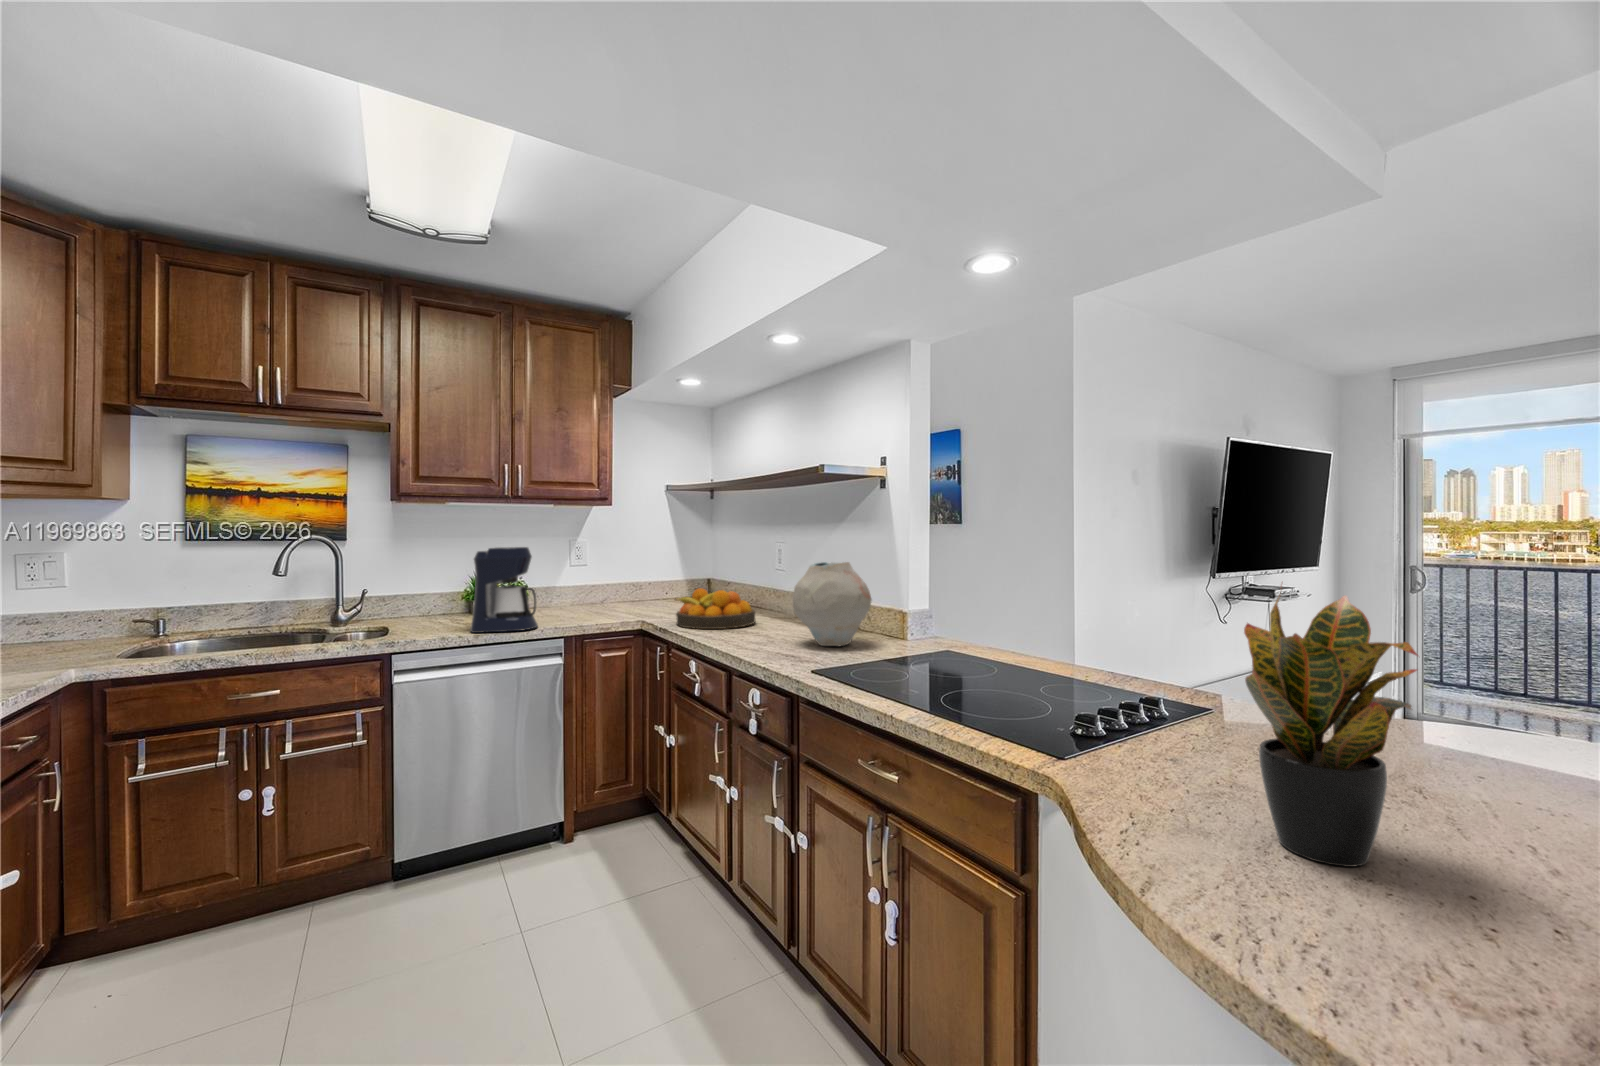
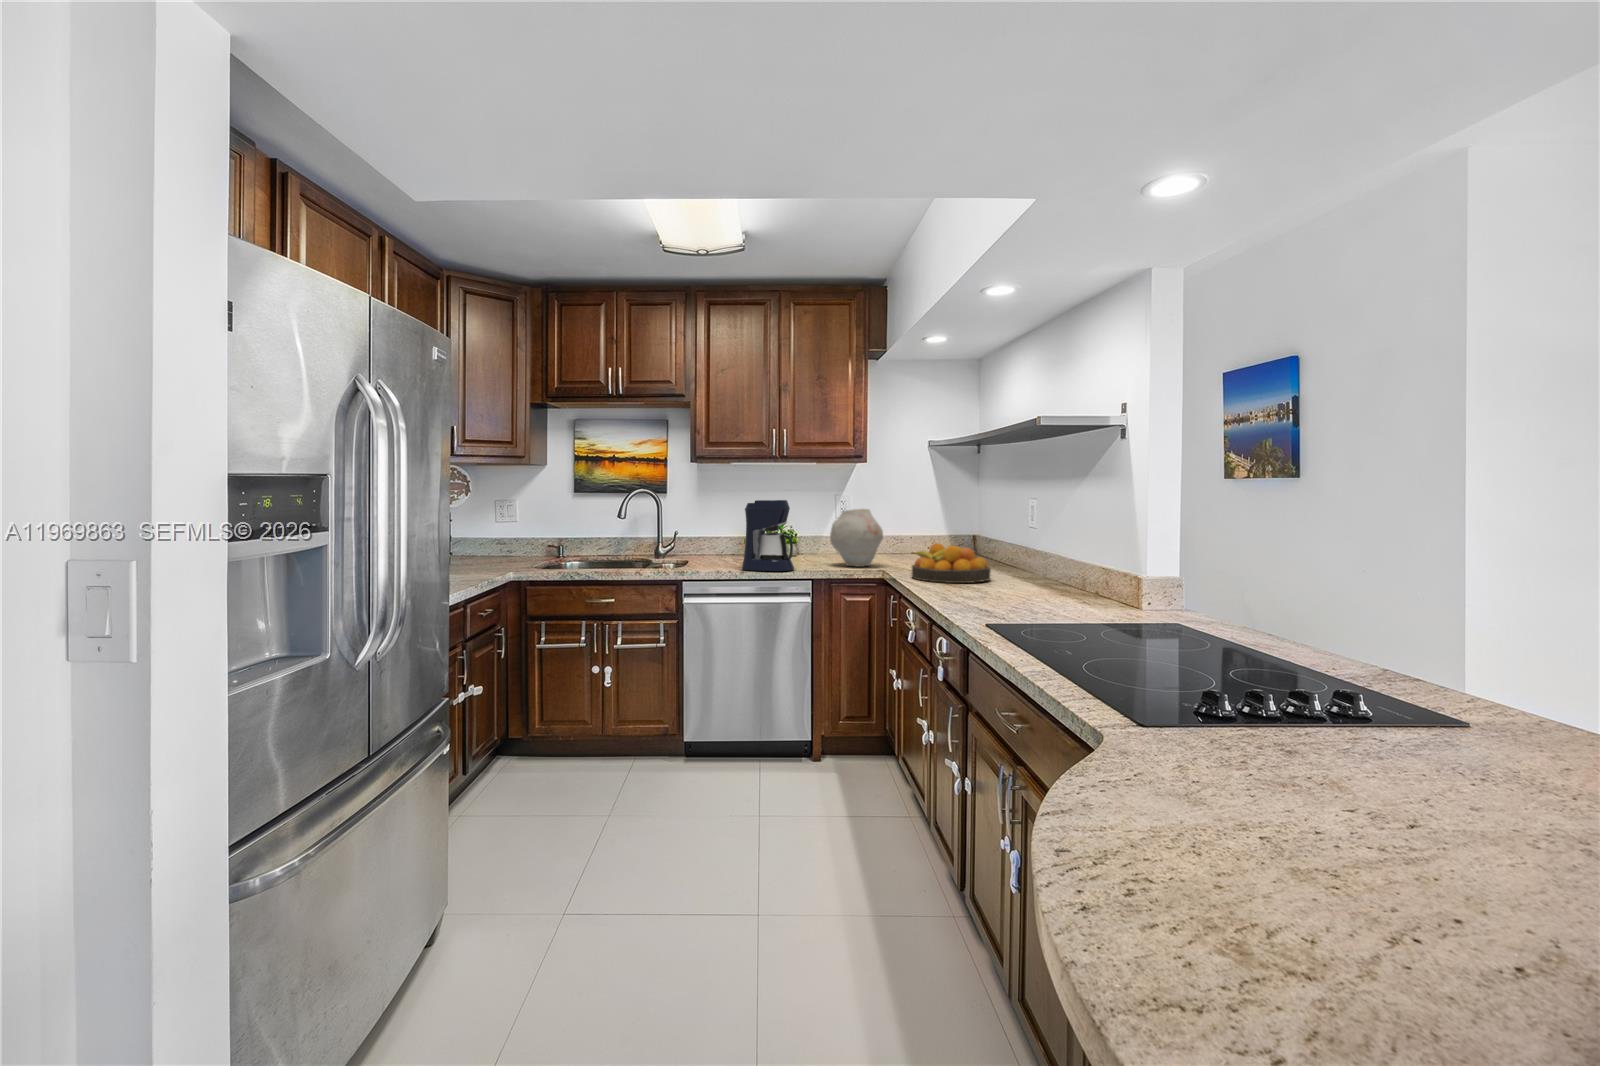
vase: present [793,562,872,646] -> present [830,509,883,567]
potted plant: present [1244,595,1418,867] -> none [1164,515,1386,812]

